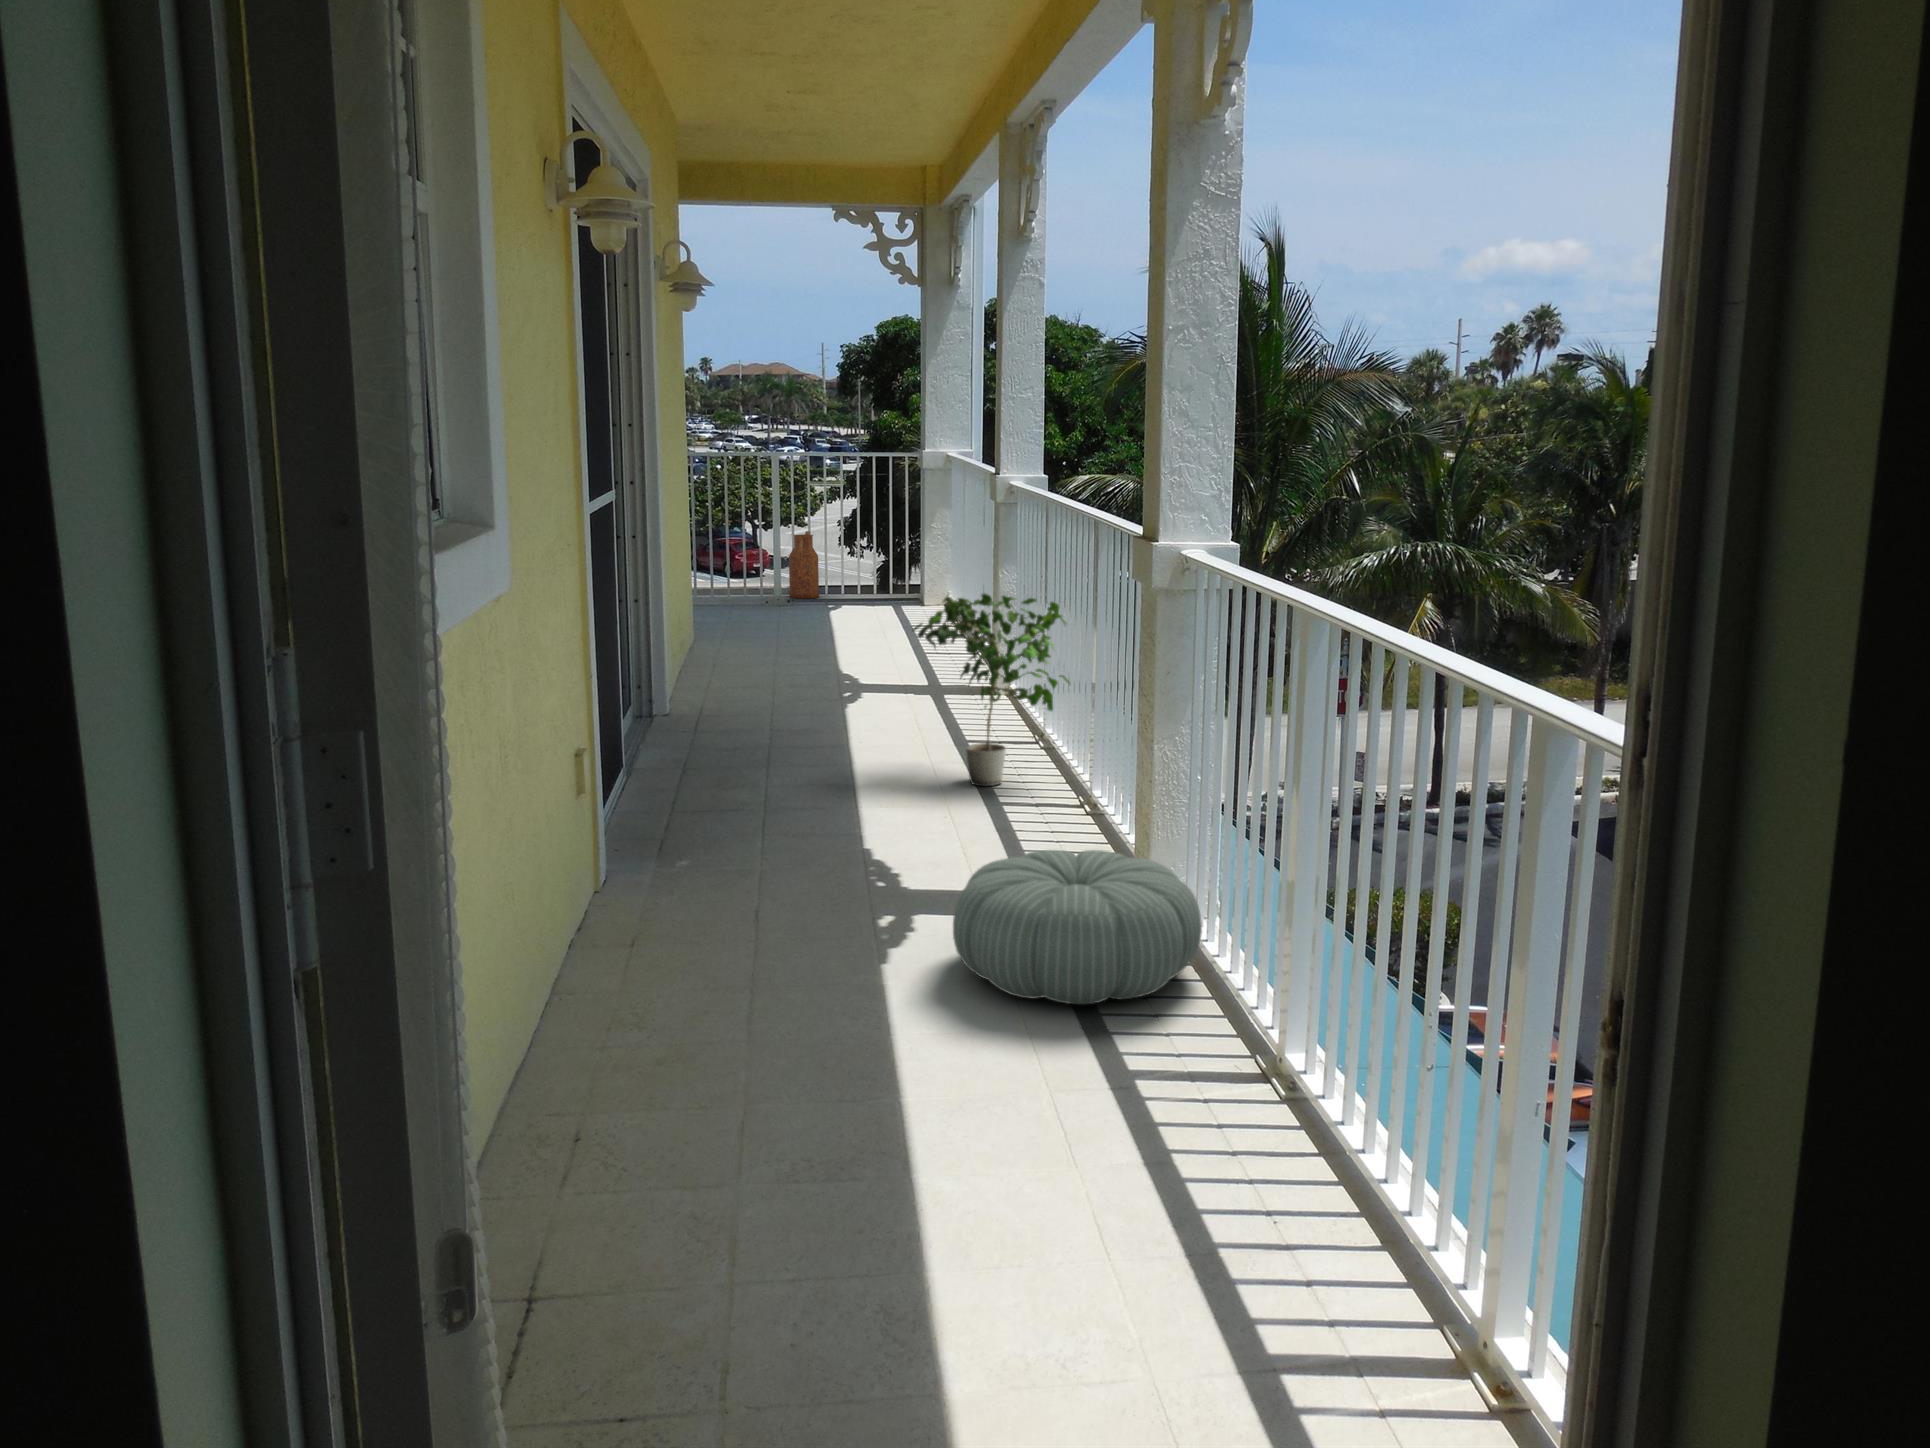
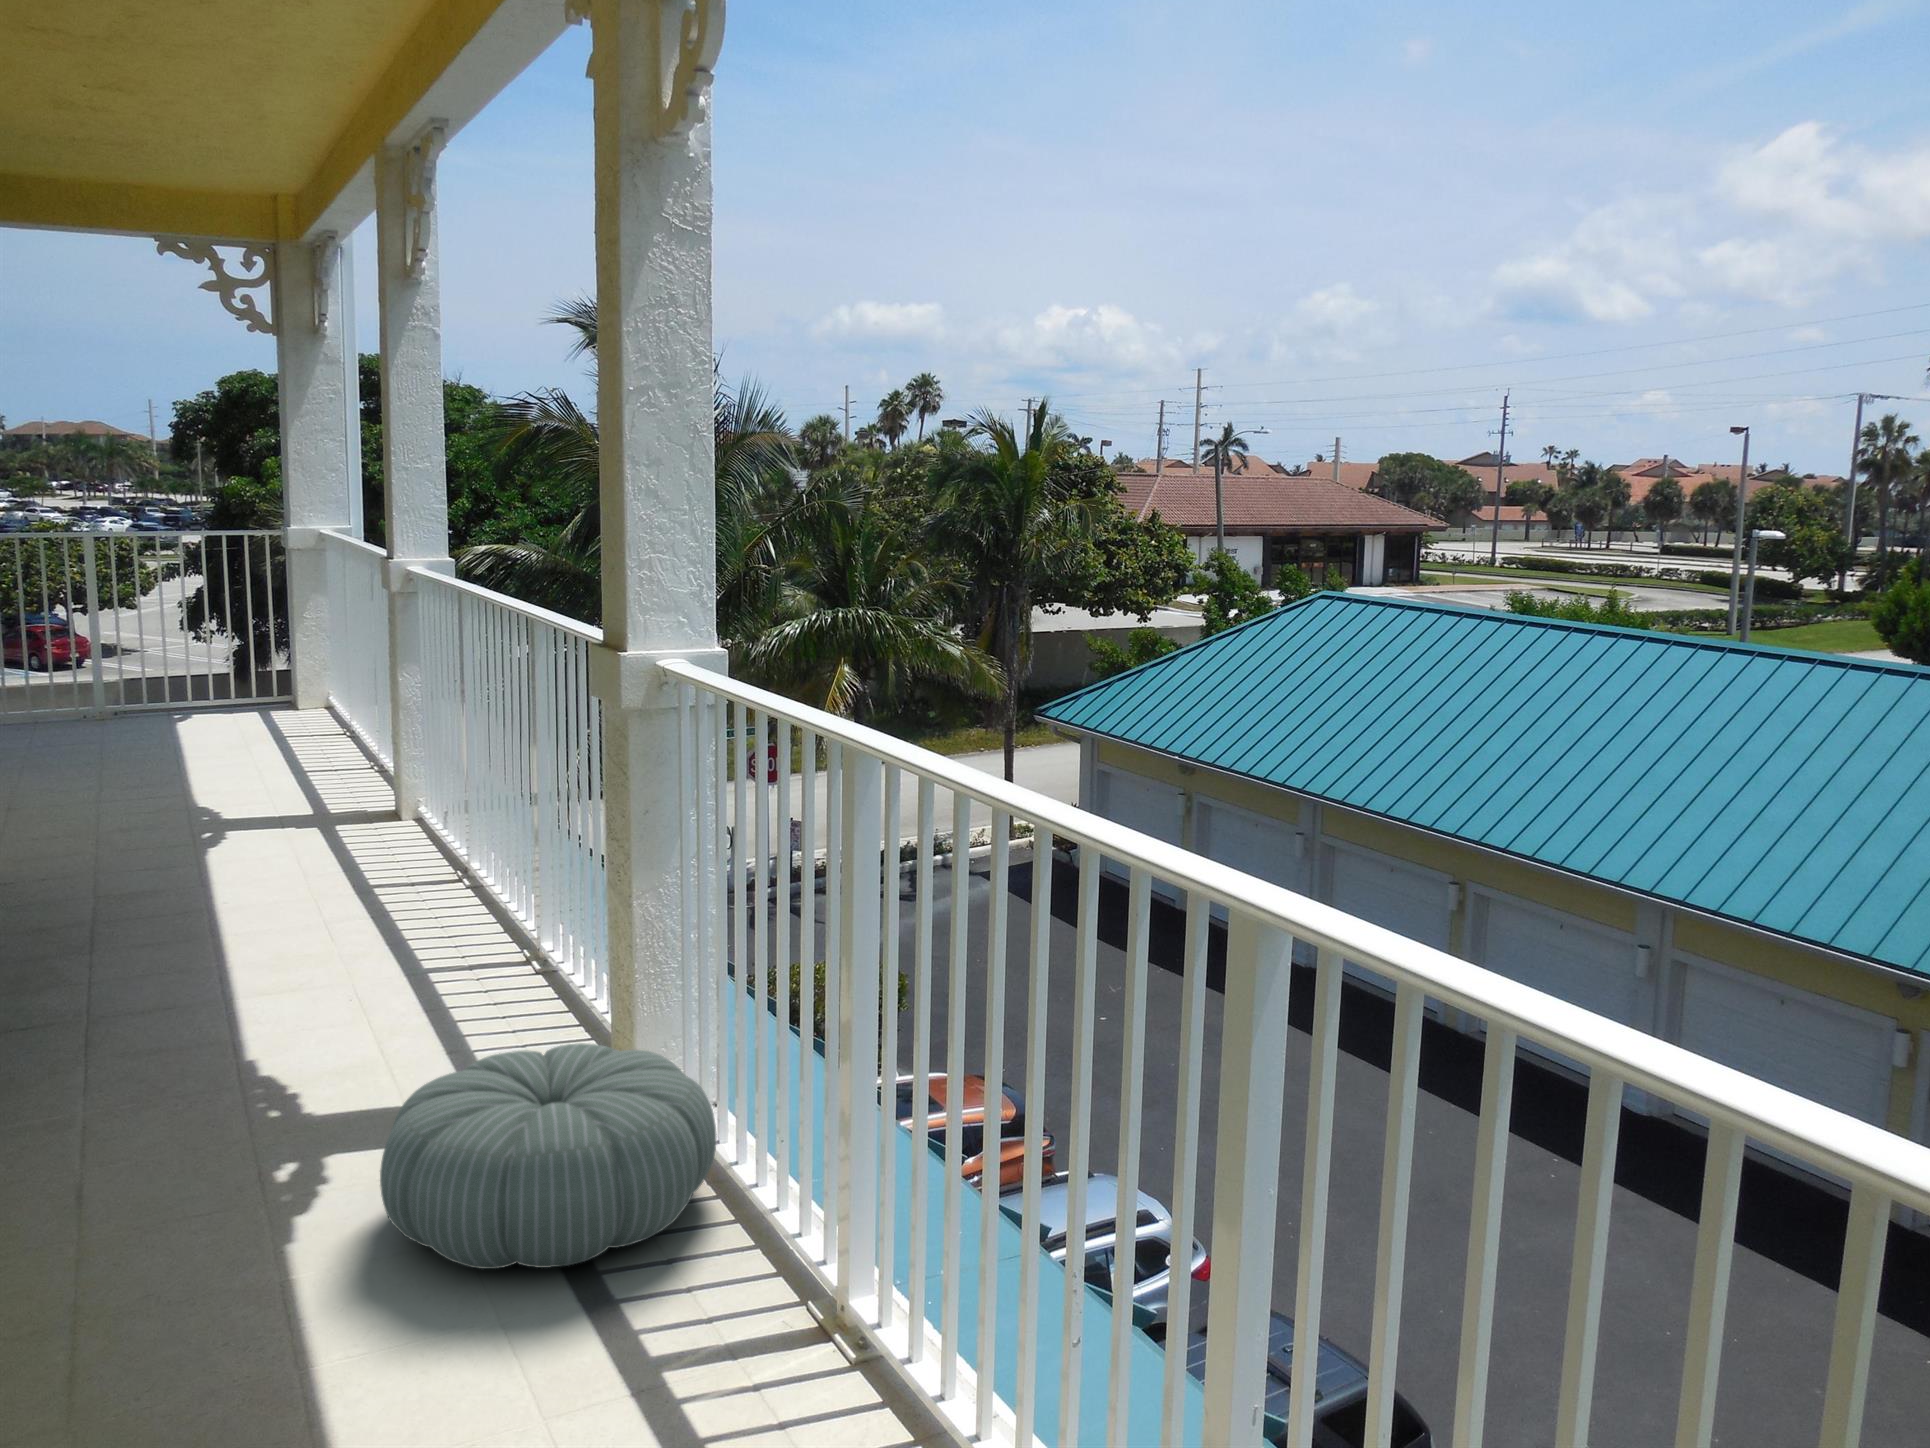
watering can: present [789,531,819,599] -> none [111,623,156,706]
potted plant: present [913,594,1070,786] -> none [290,709,506,947]

